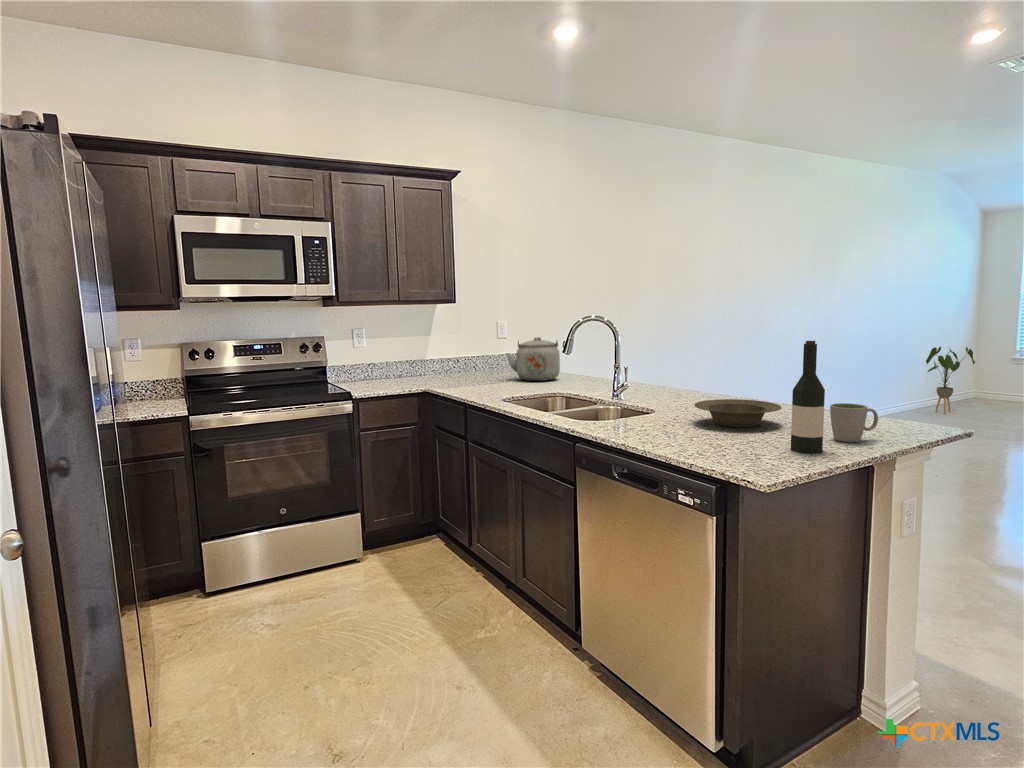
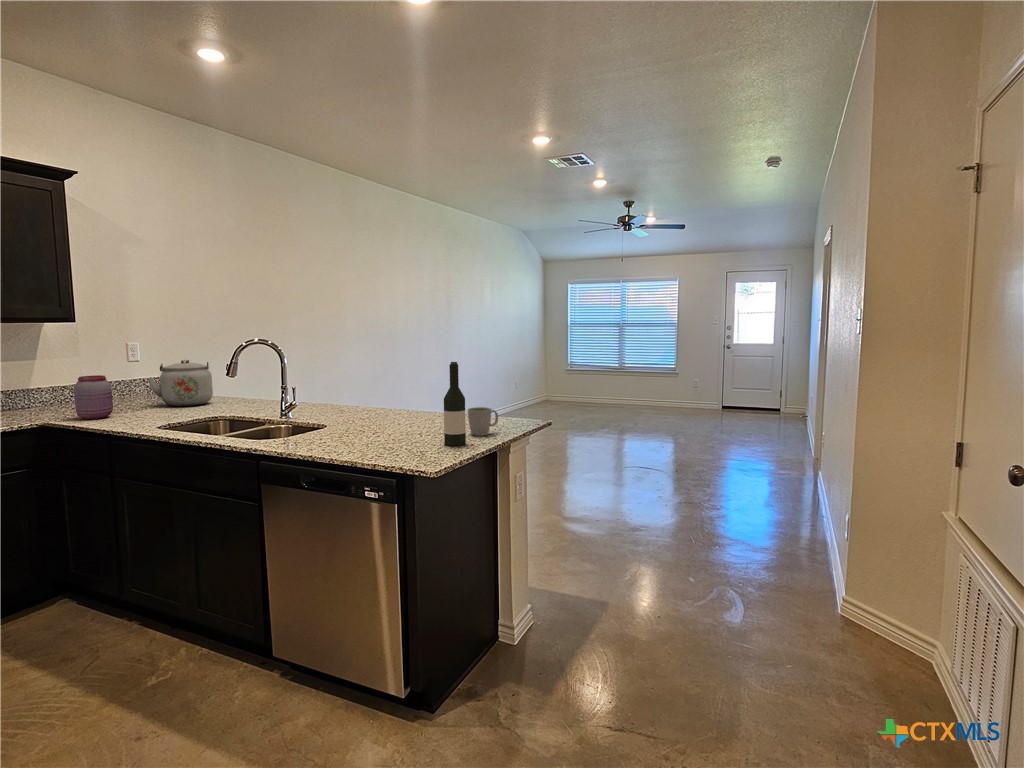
house plant: present [926,347,975,414] -> none [516,360,547,412]
jar: none [448,350,476,388] -> present [74,375,113,419]
bowl: present [694,399,782,427] -> none [364,410,432,433]

